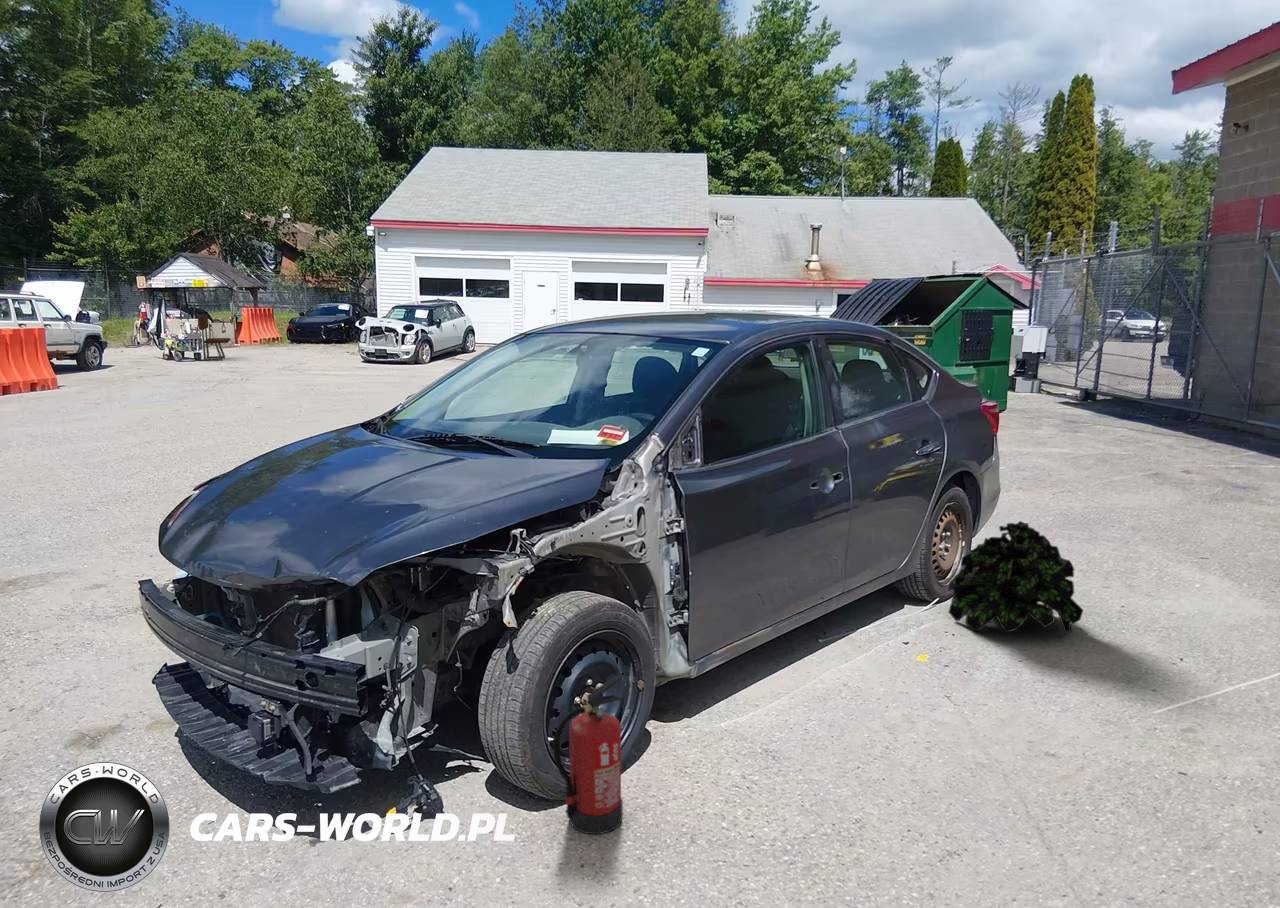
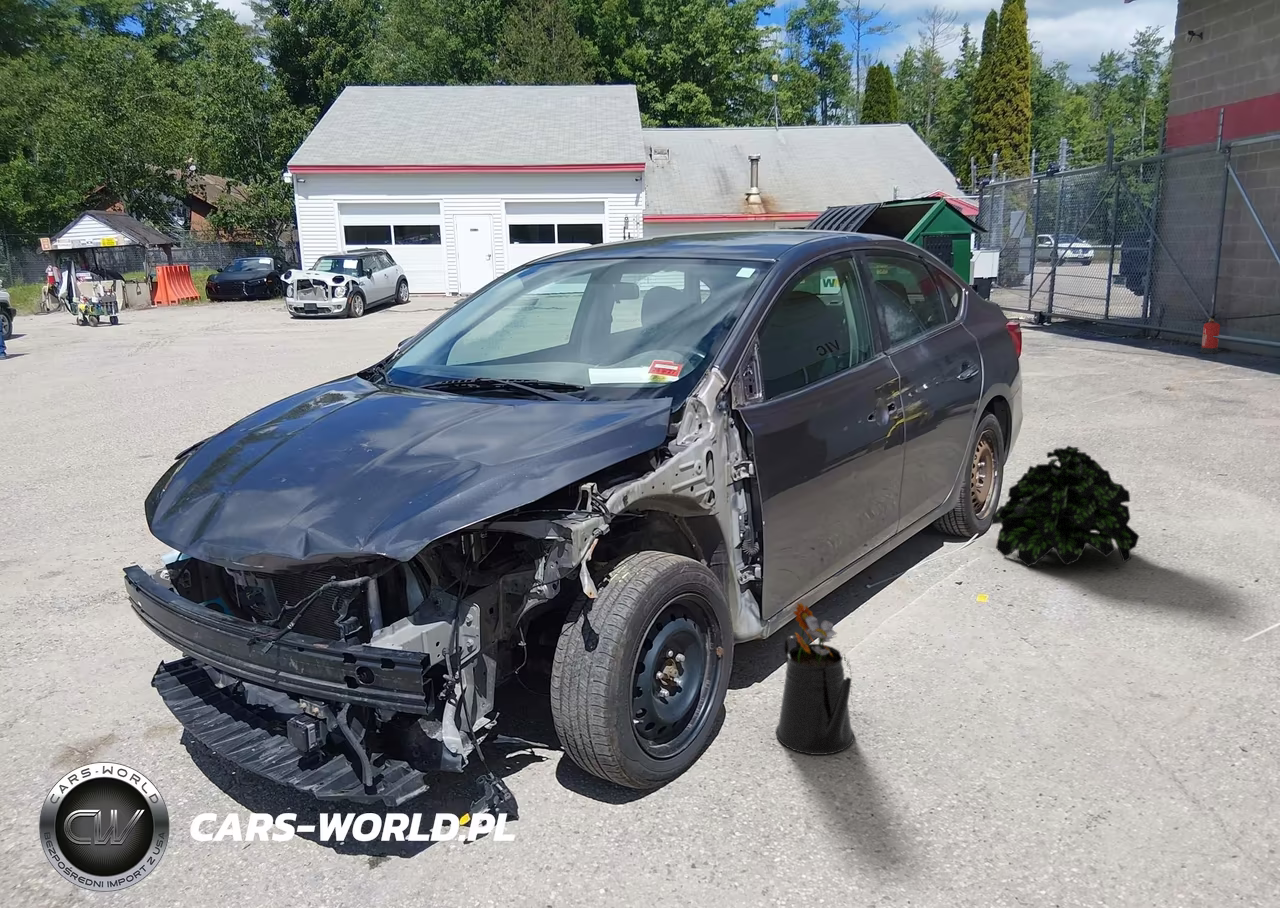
bench: present [198,315,230,361] -> none [99,278,137,329]
watering can: none [691,643,761,784] -> present [776,603,854,755]
fire extinguisher: present [553,674,623,834] -> present [1201,314,1220,354]

